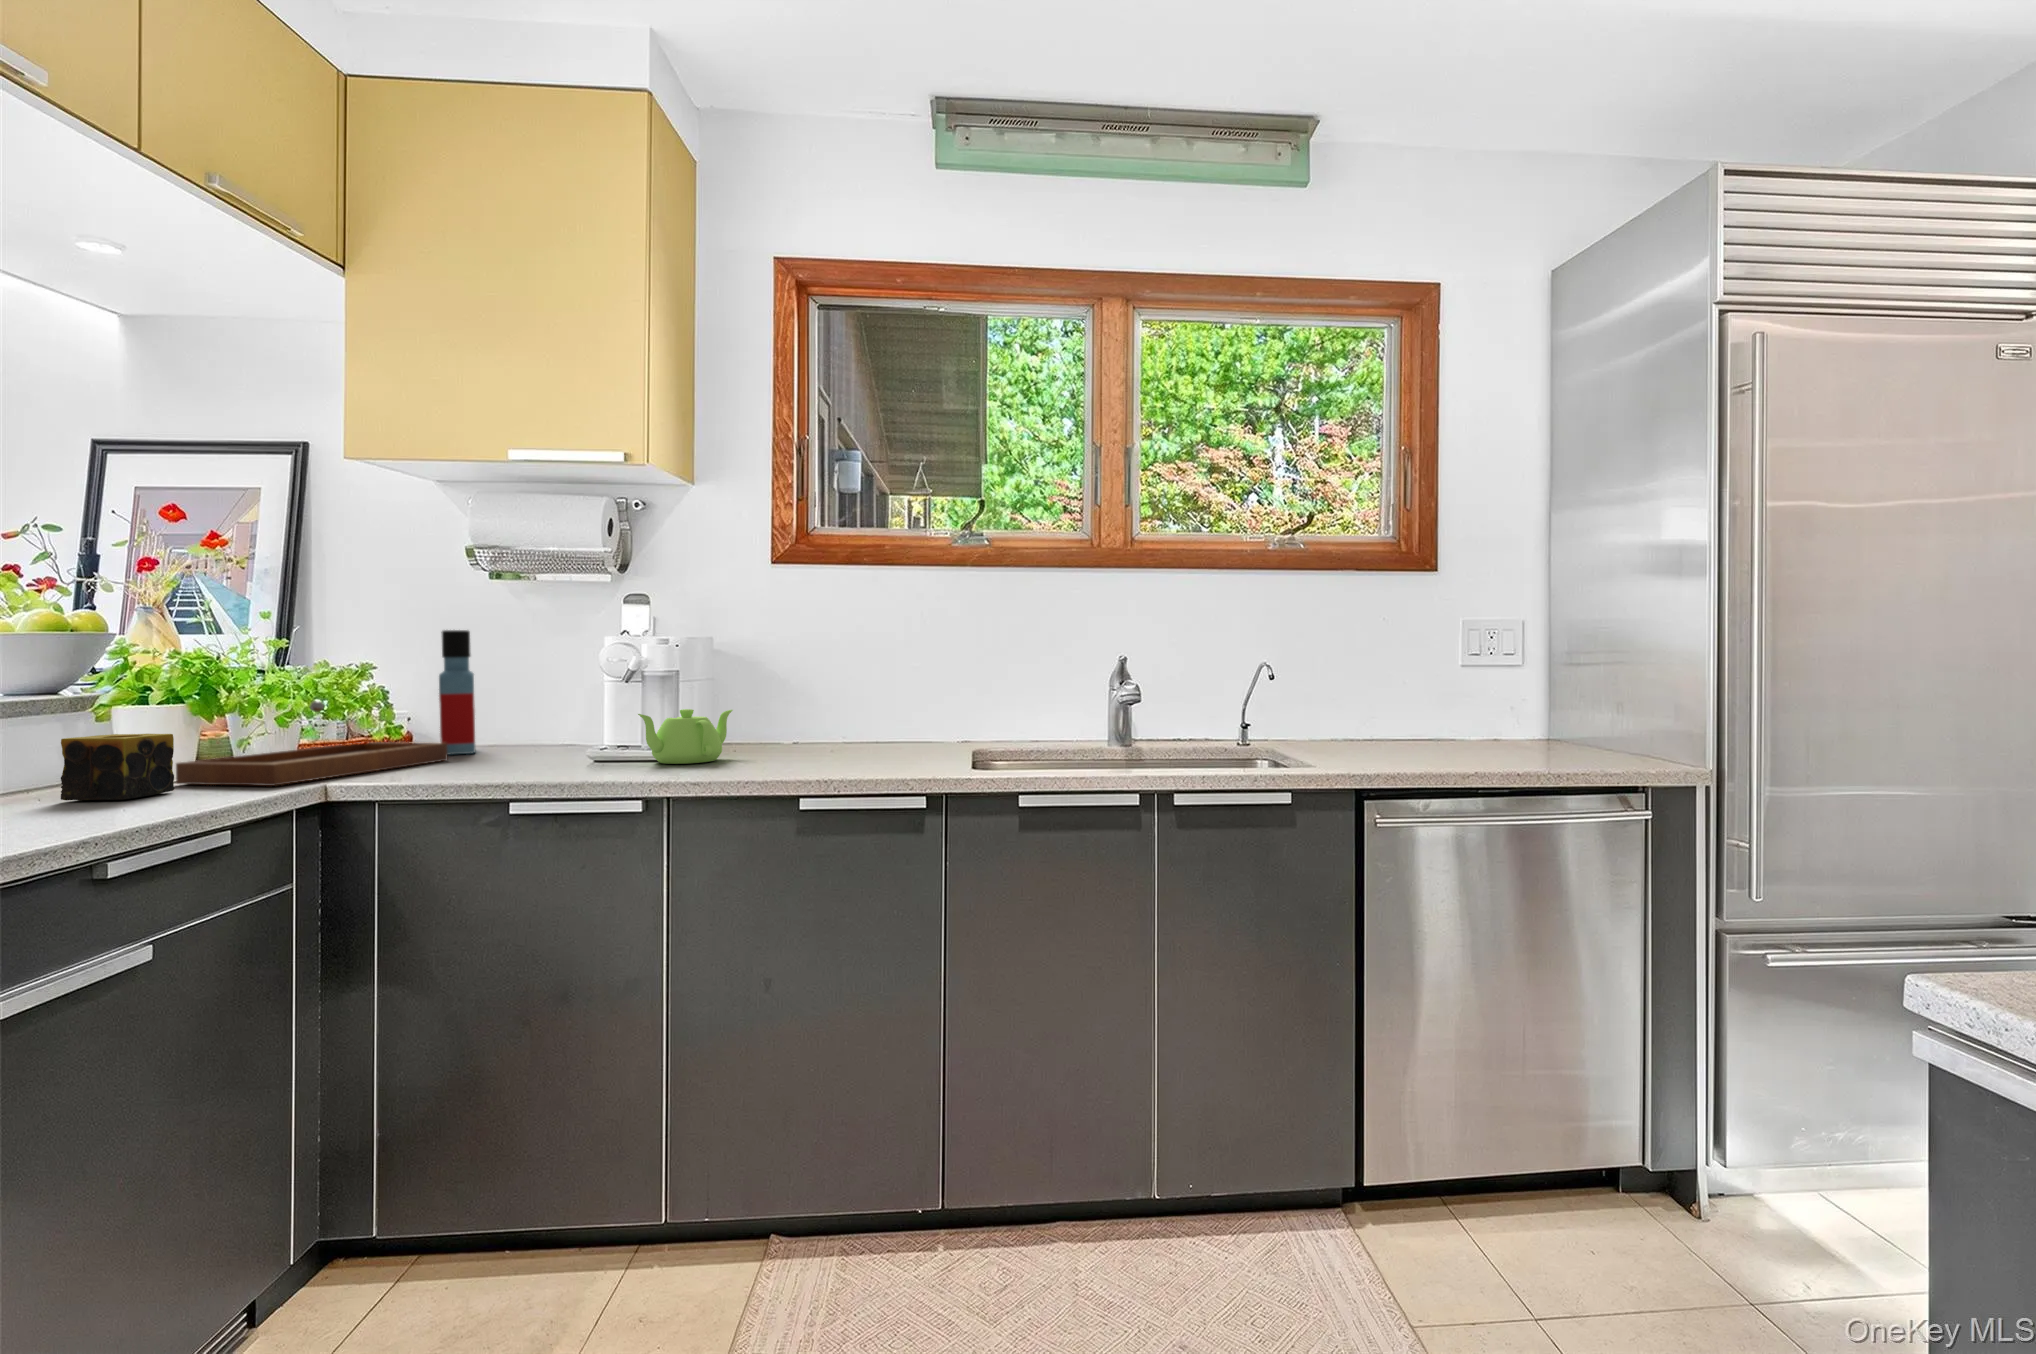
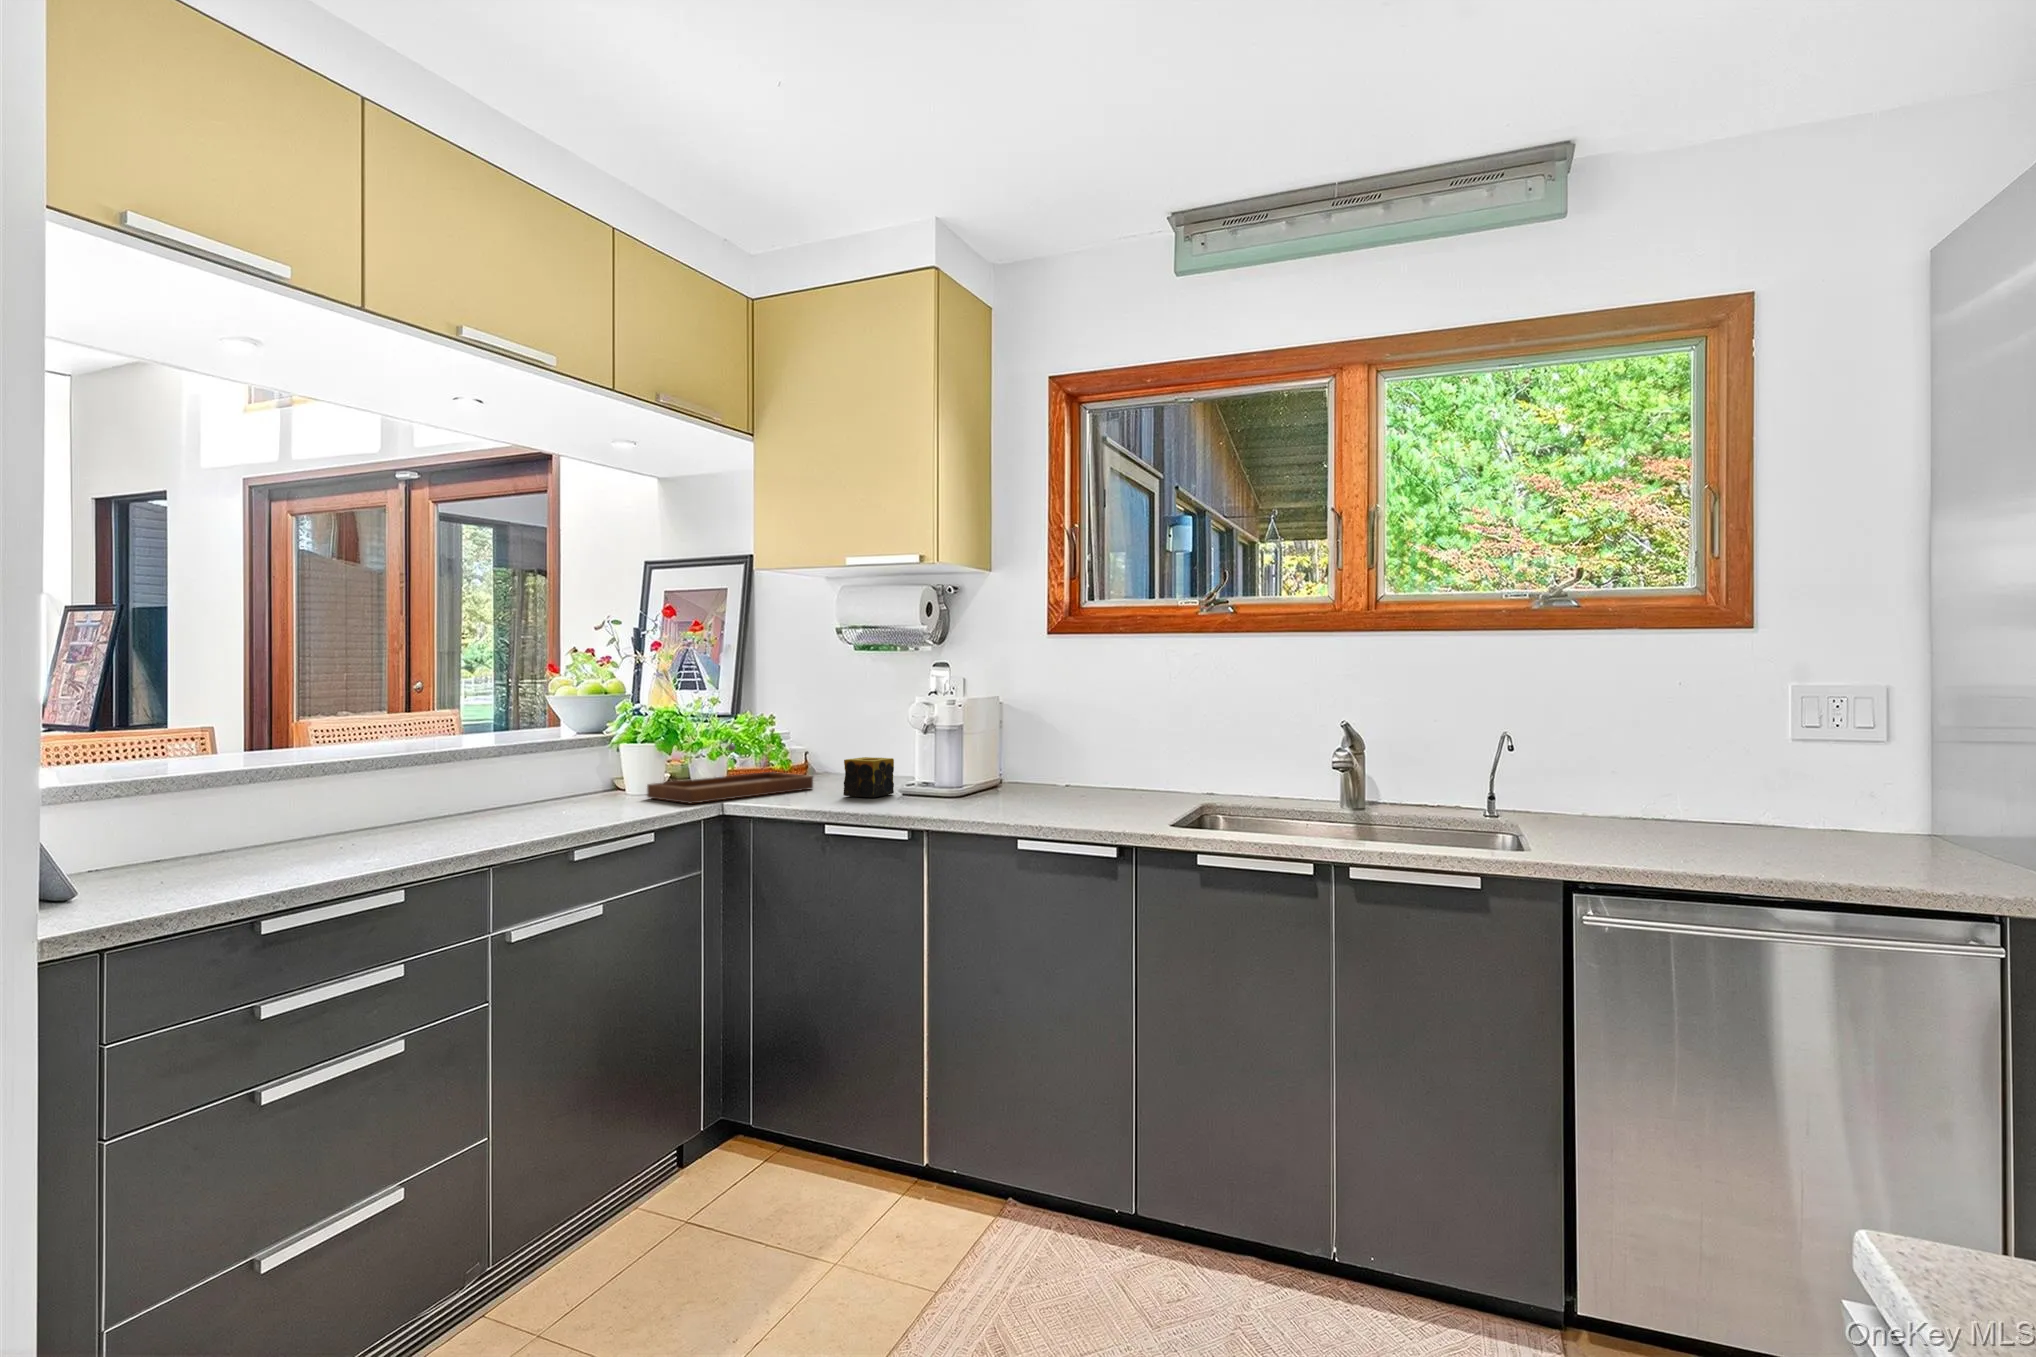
bottle: present [439,630,475,755] -> none [815,690,845,784]
teapot: present [638,709,733,764] -> none [920,759,1000,804]
candle: present [61,734,174,800] -> present [843,757,894,798]

